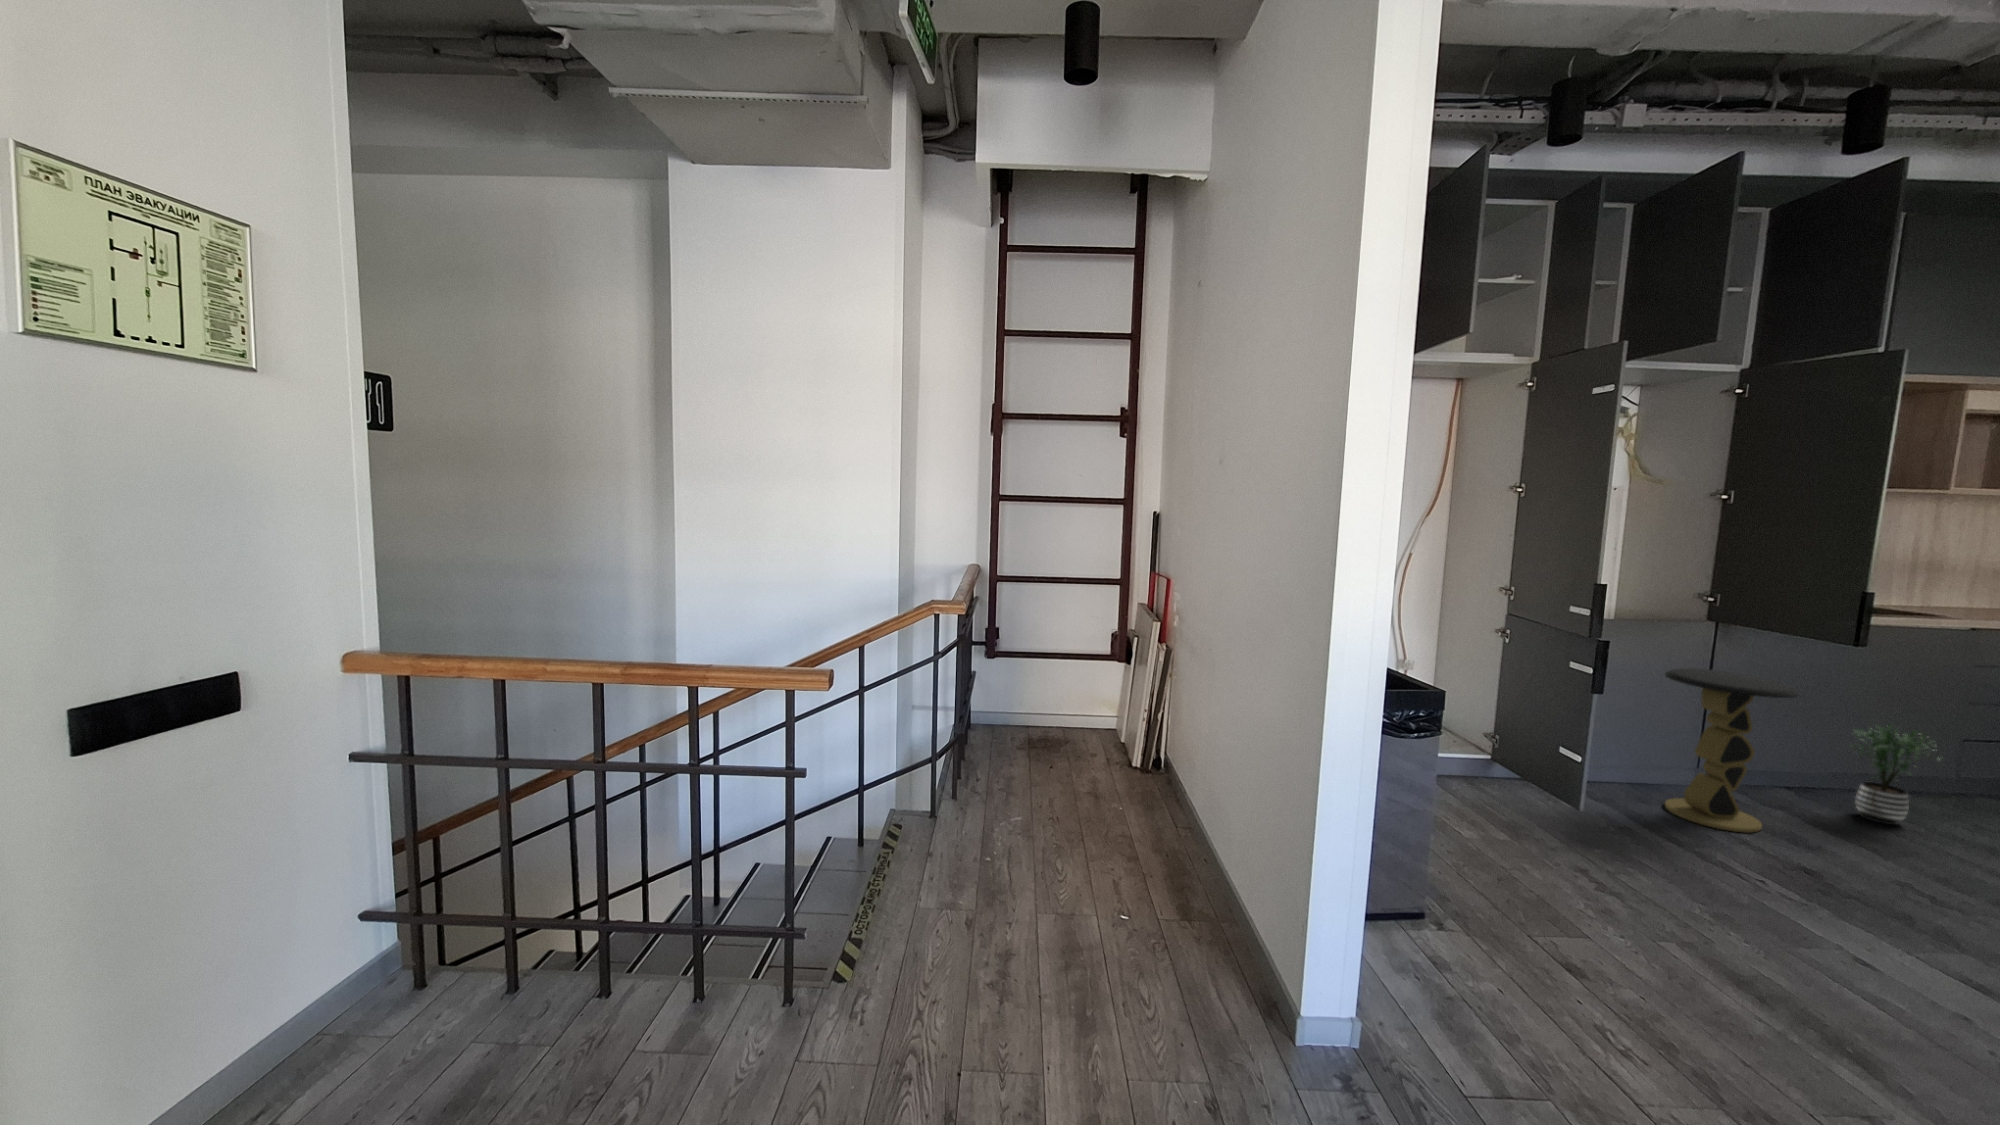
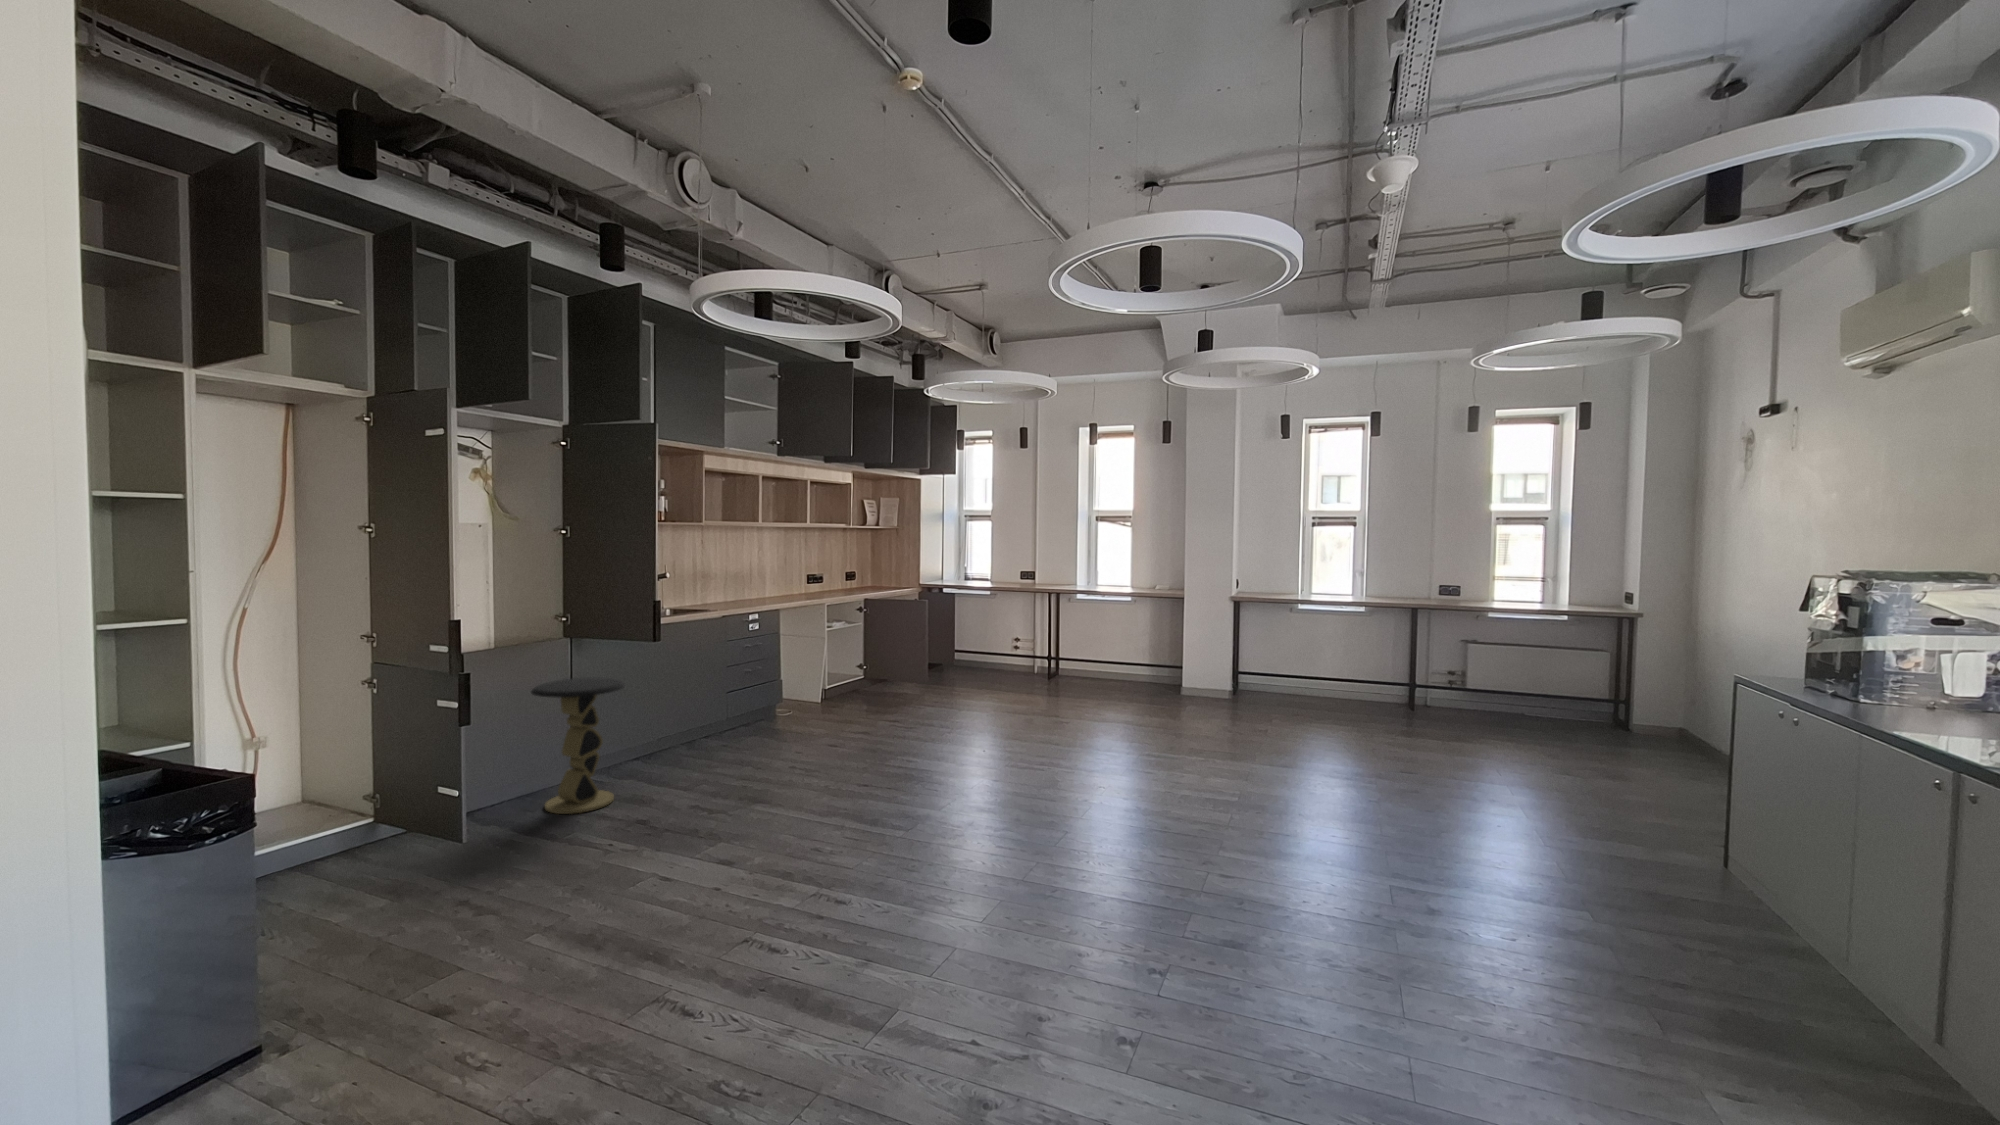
potted plant: present [1851,725,1940,825] -> none [663,692,713,765]

